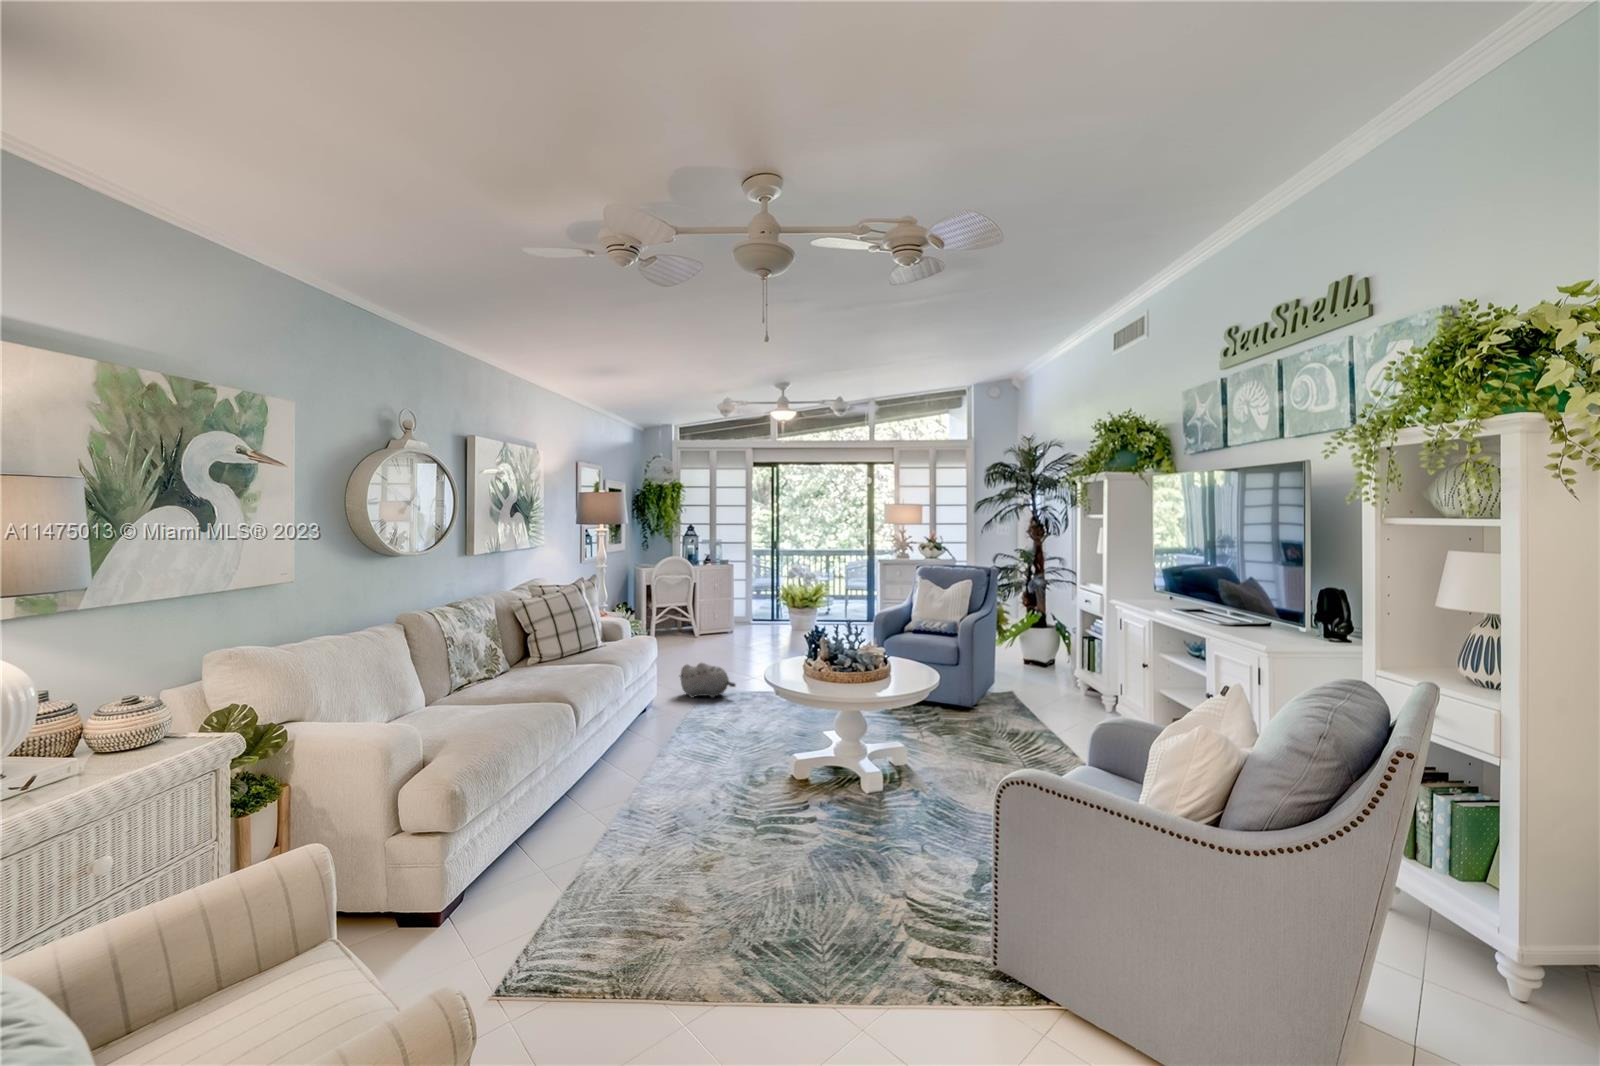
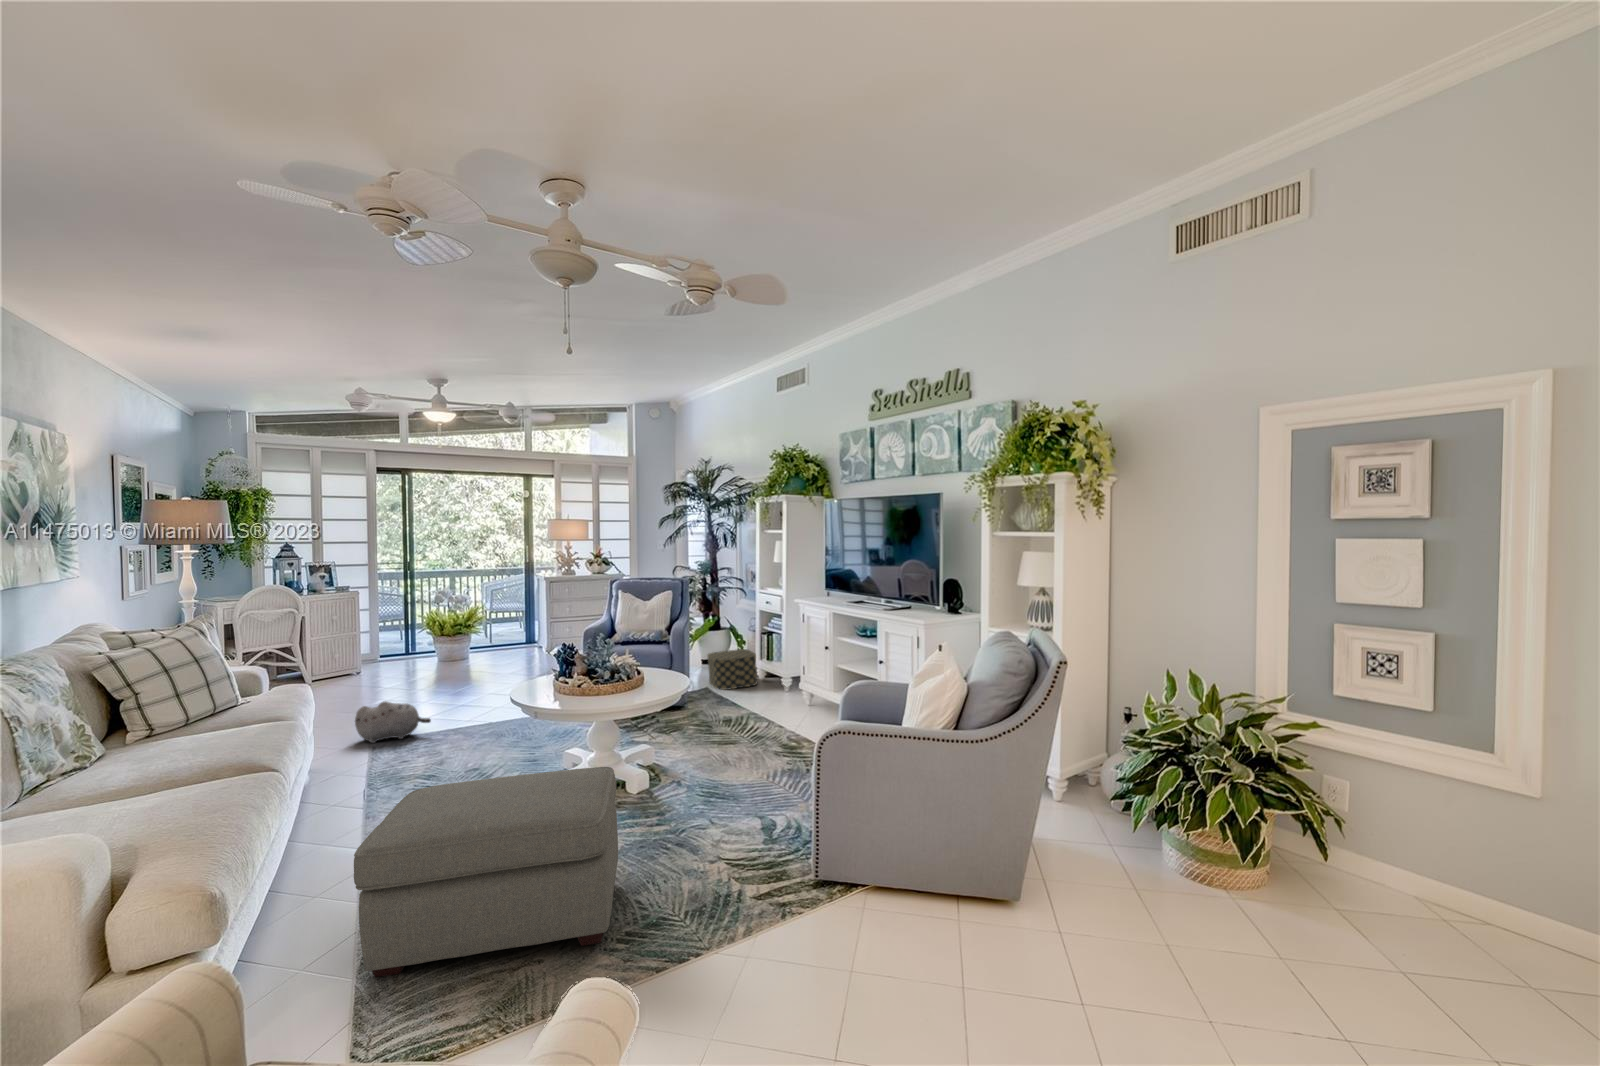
storage box: none [1019,653,1077,698] -> present [707,649,757,690]
ottoman: none [535,748,794,948] -> present [354,767,618,977]

